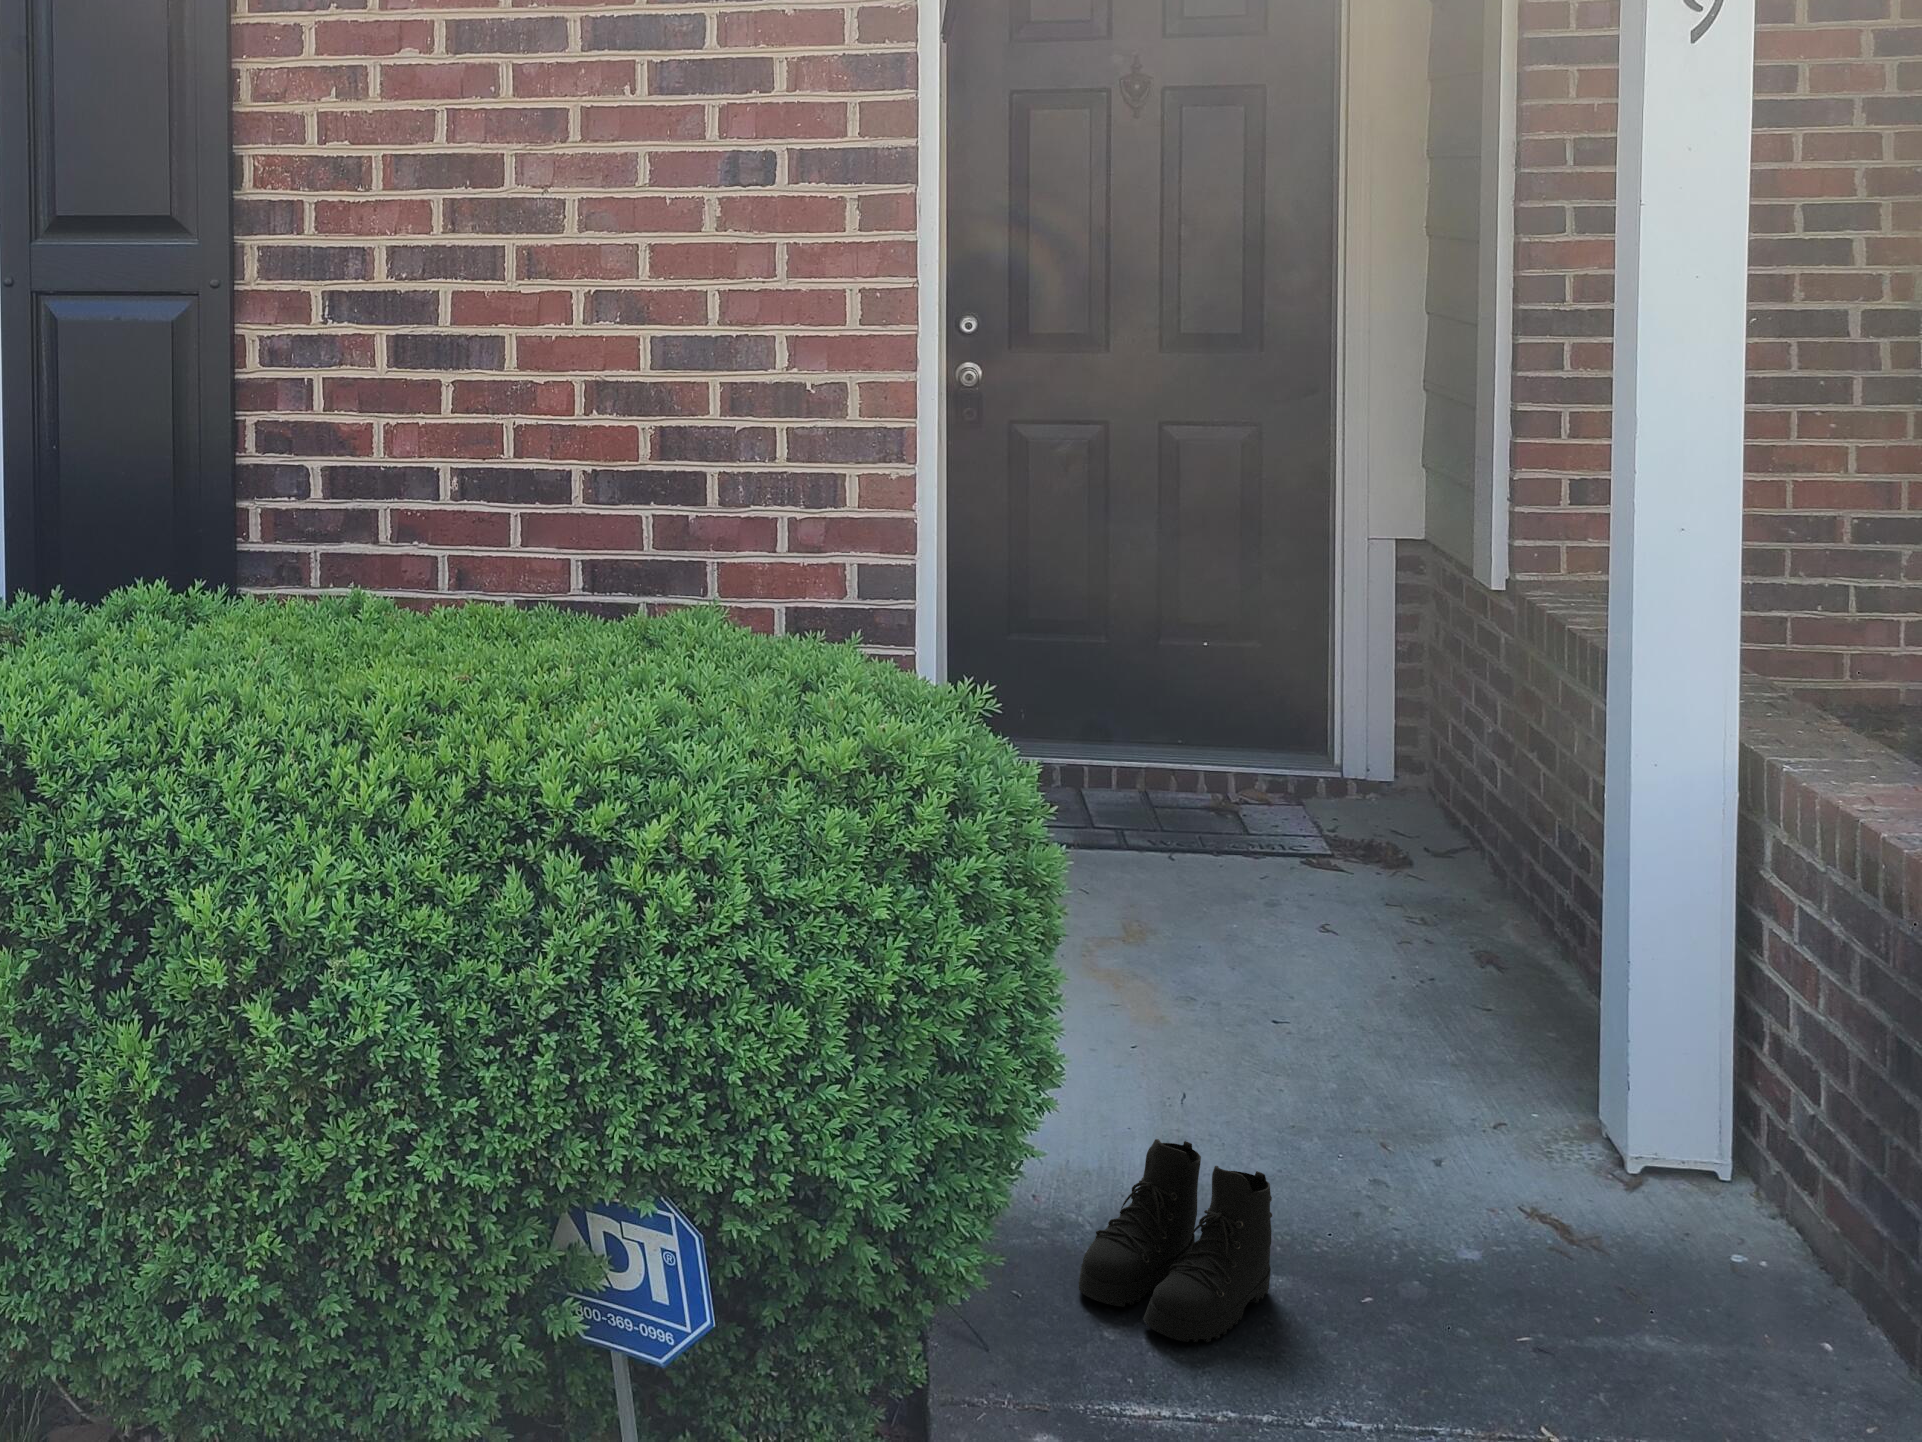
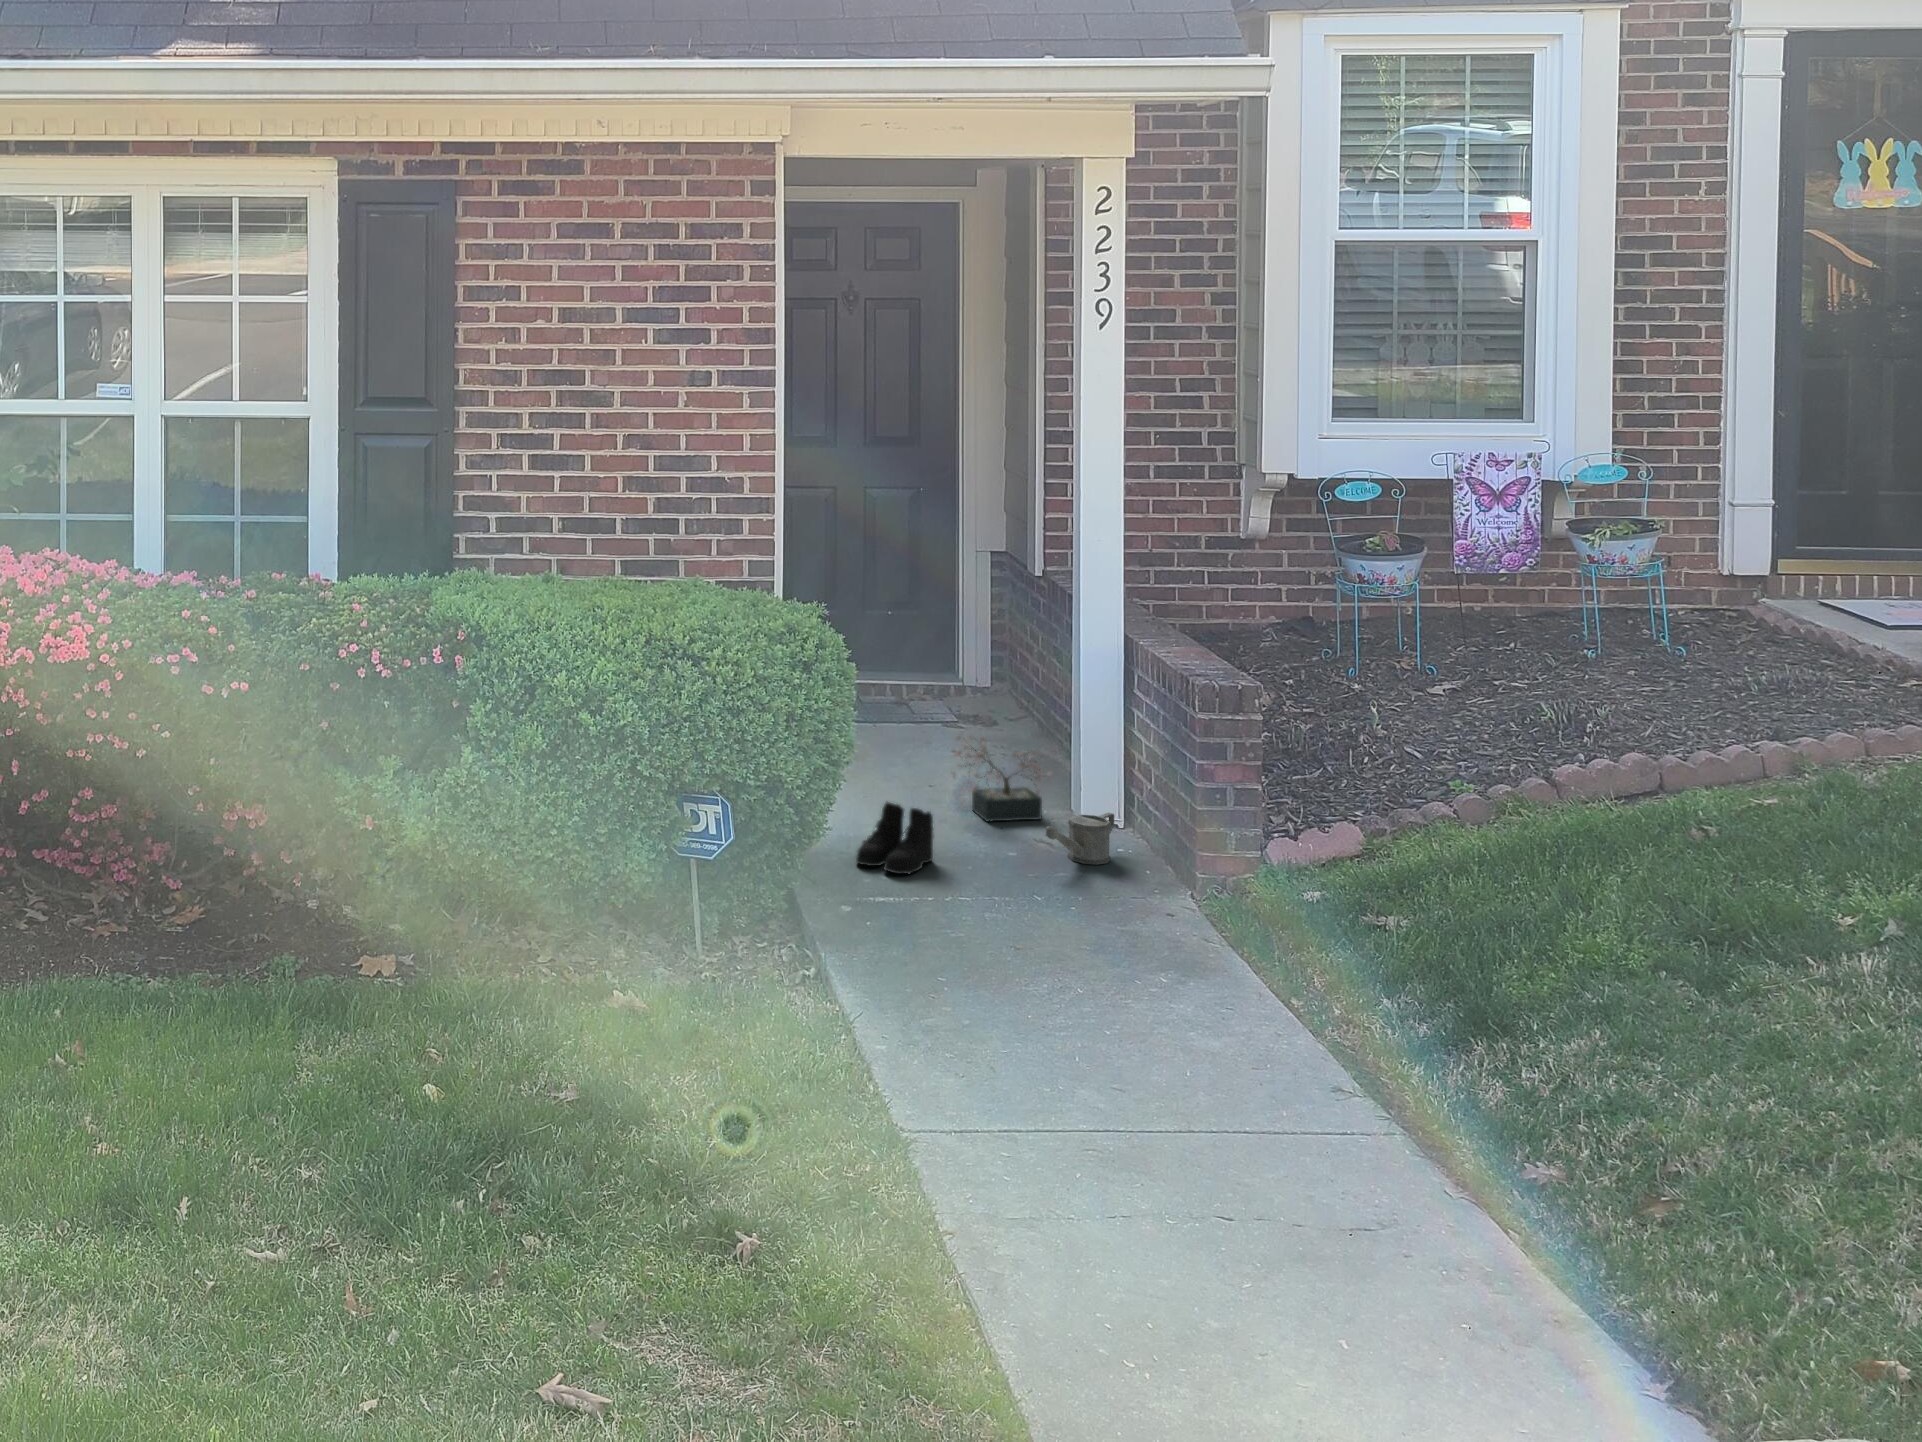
decorative plant: none [1317,948,1557,1161] -> present [951,735,1052,821]
watering can: none [1563,1193,1732,1339] -> present [1046,813,1114,865]

